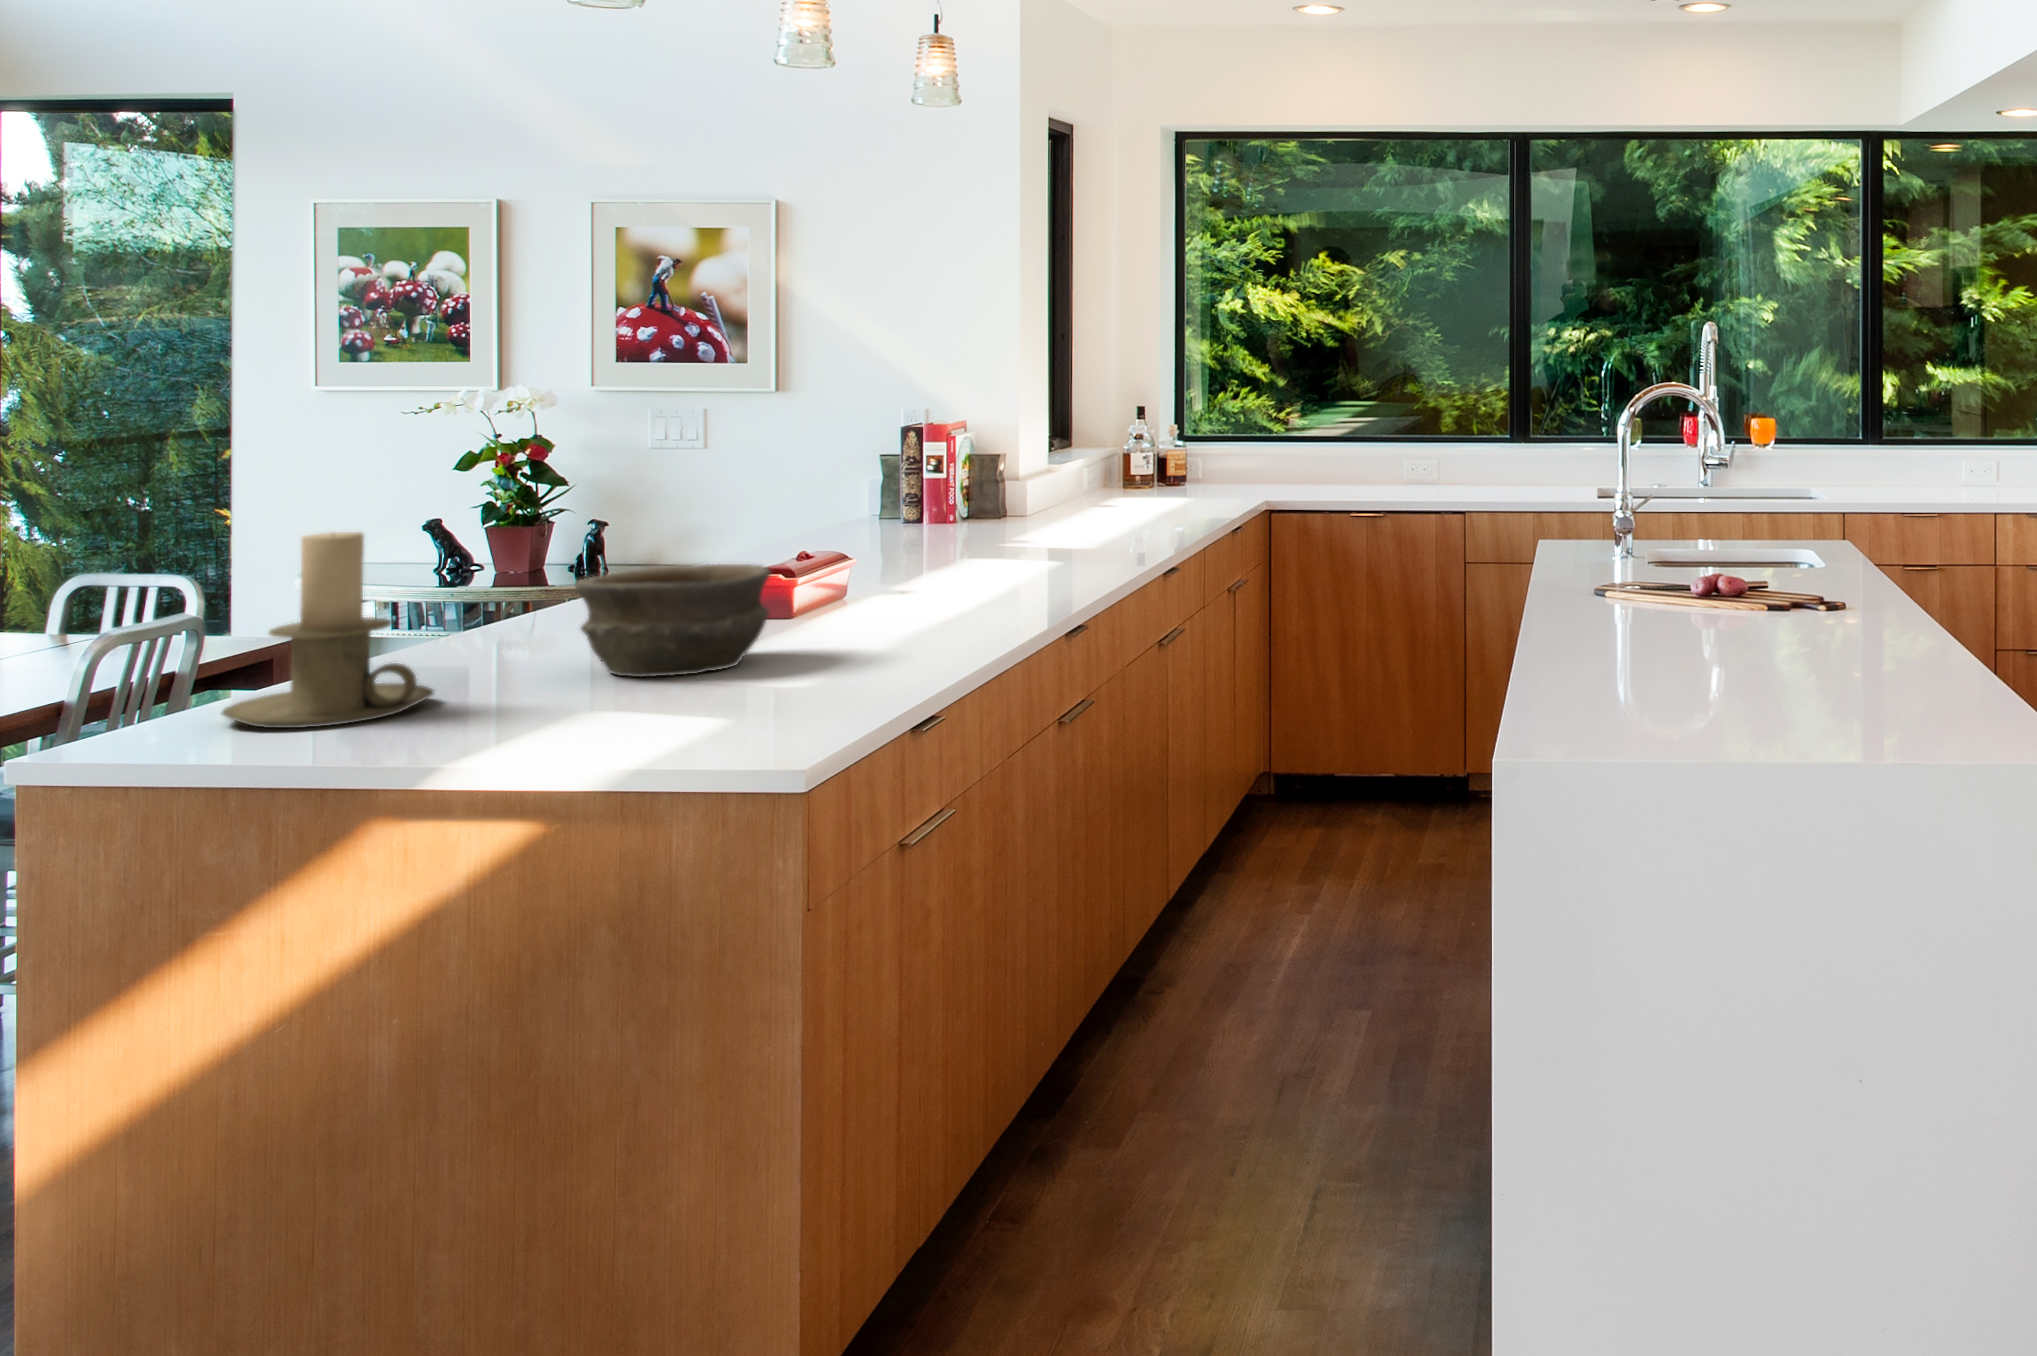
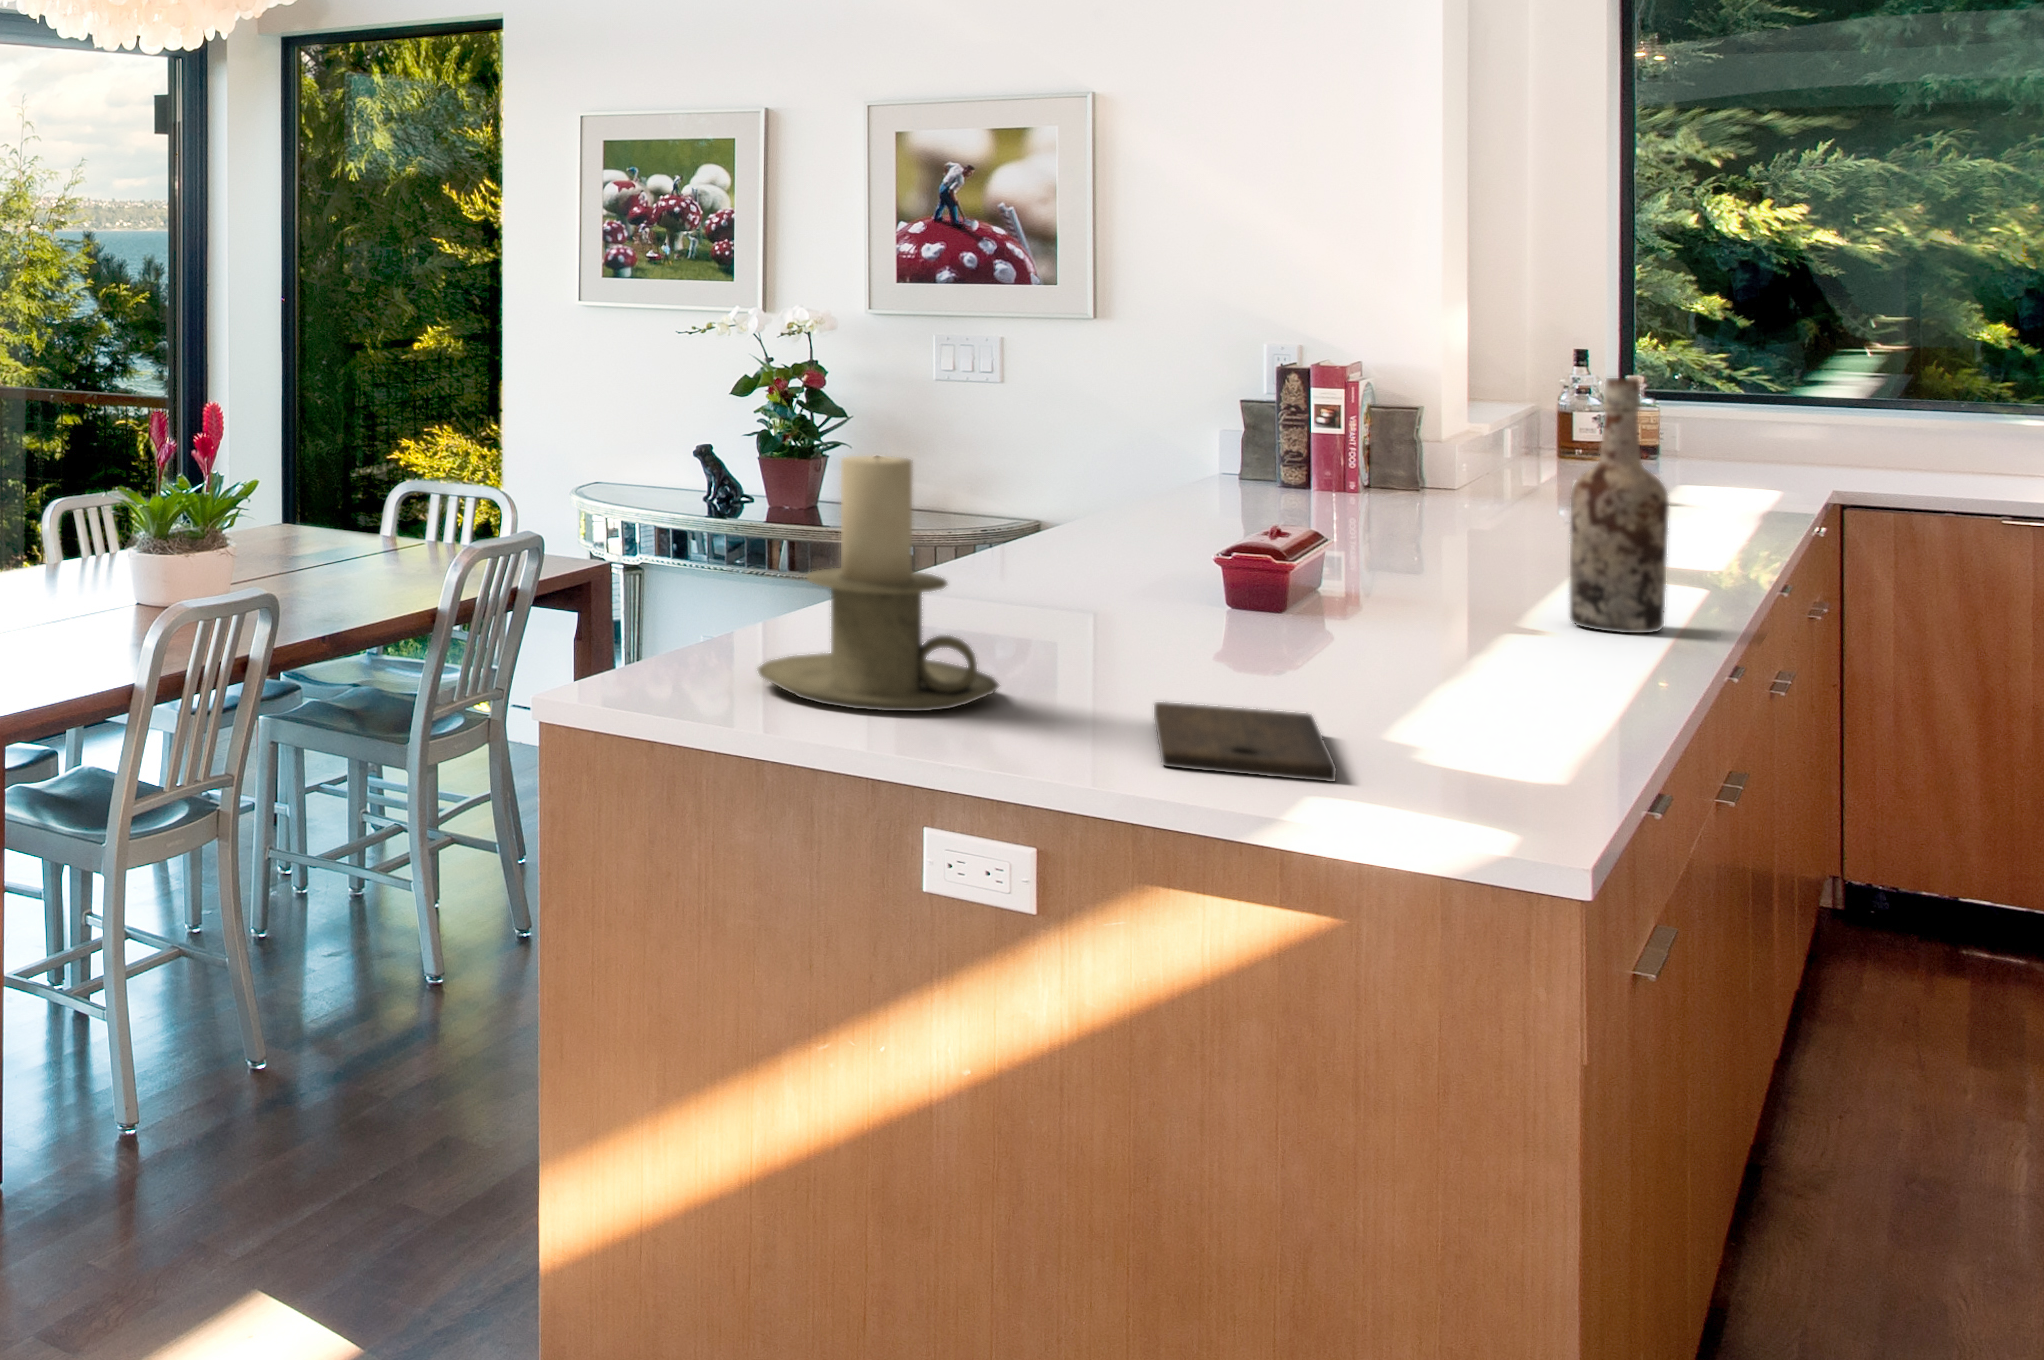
wine bottle: none [942,442,997,607] -> present [1570,378,1669,633]
bowl: present [575,564,770,677] -> none [1135,534,1423,699]
cutting board: none [500,686,646,735] -> present [1154,702,1336,782]

